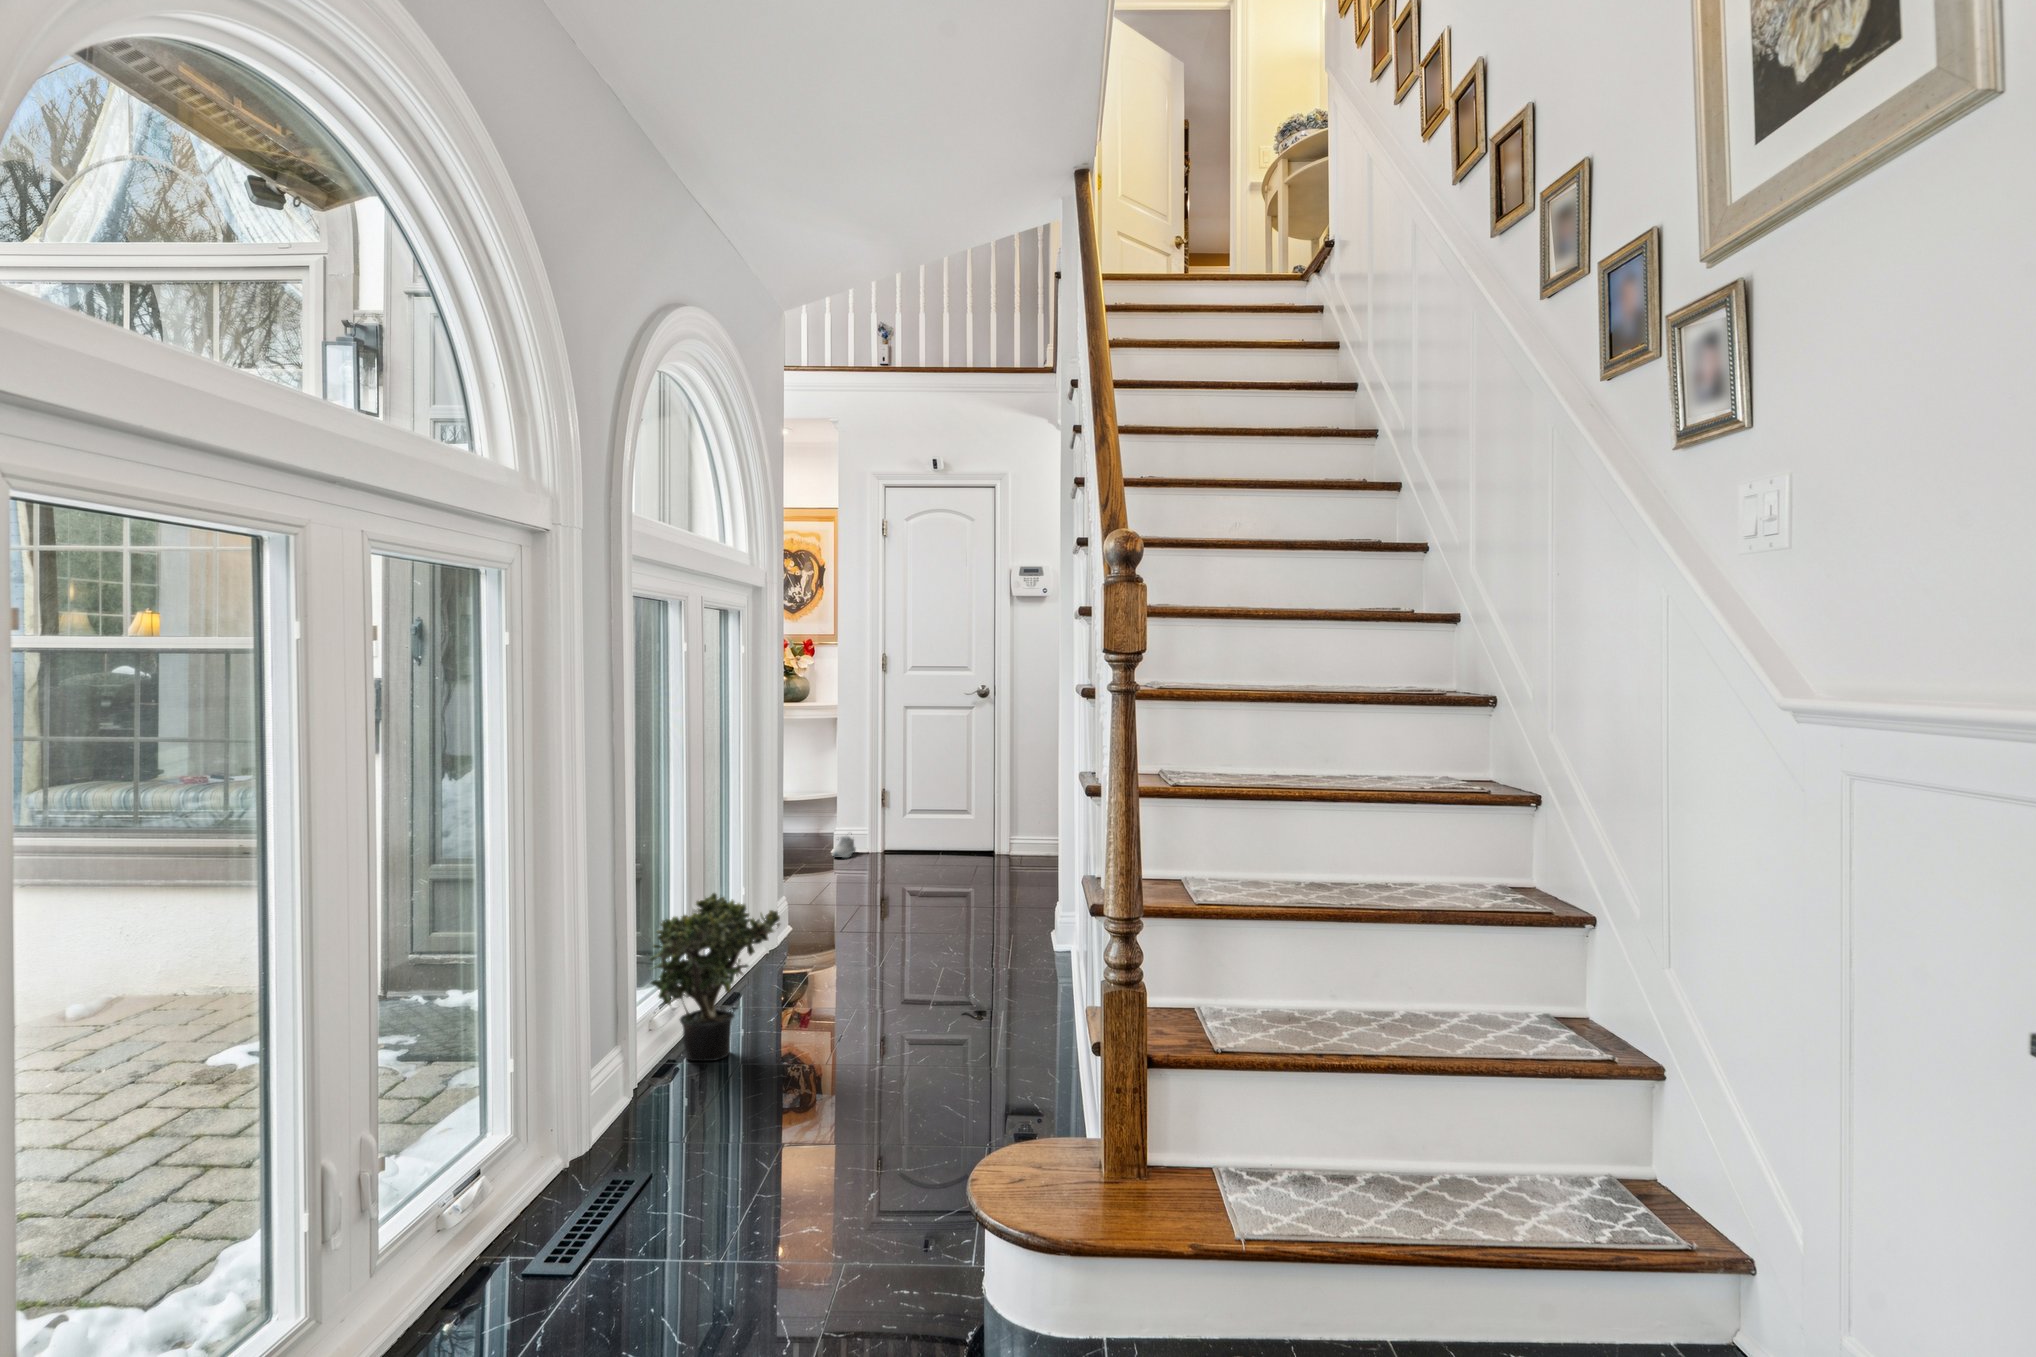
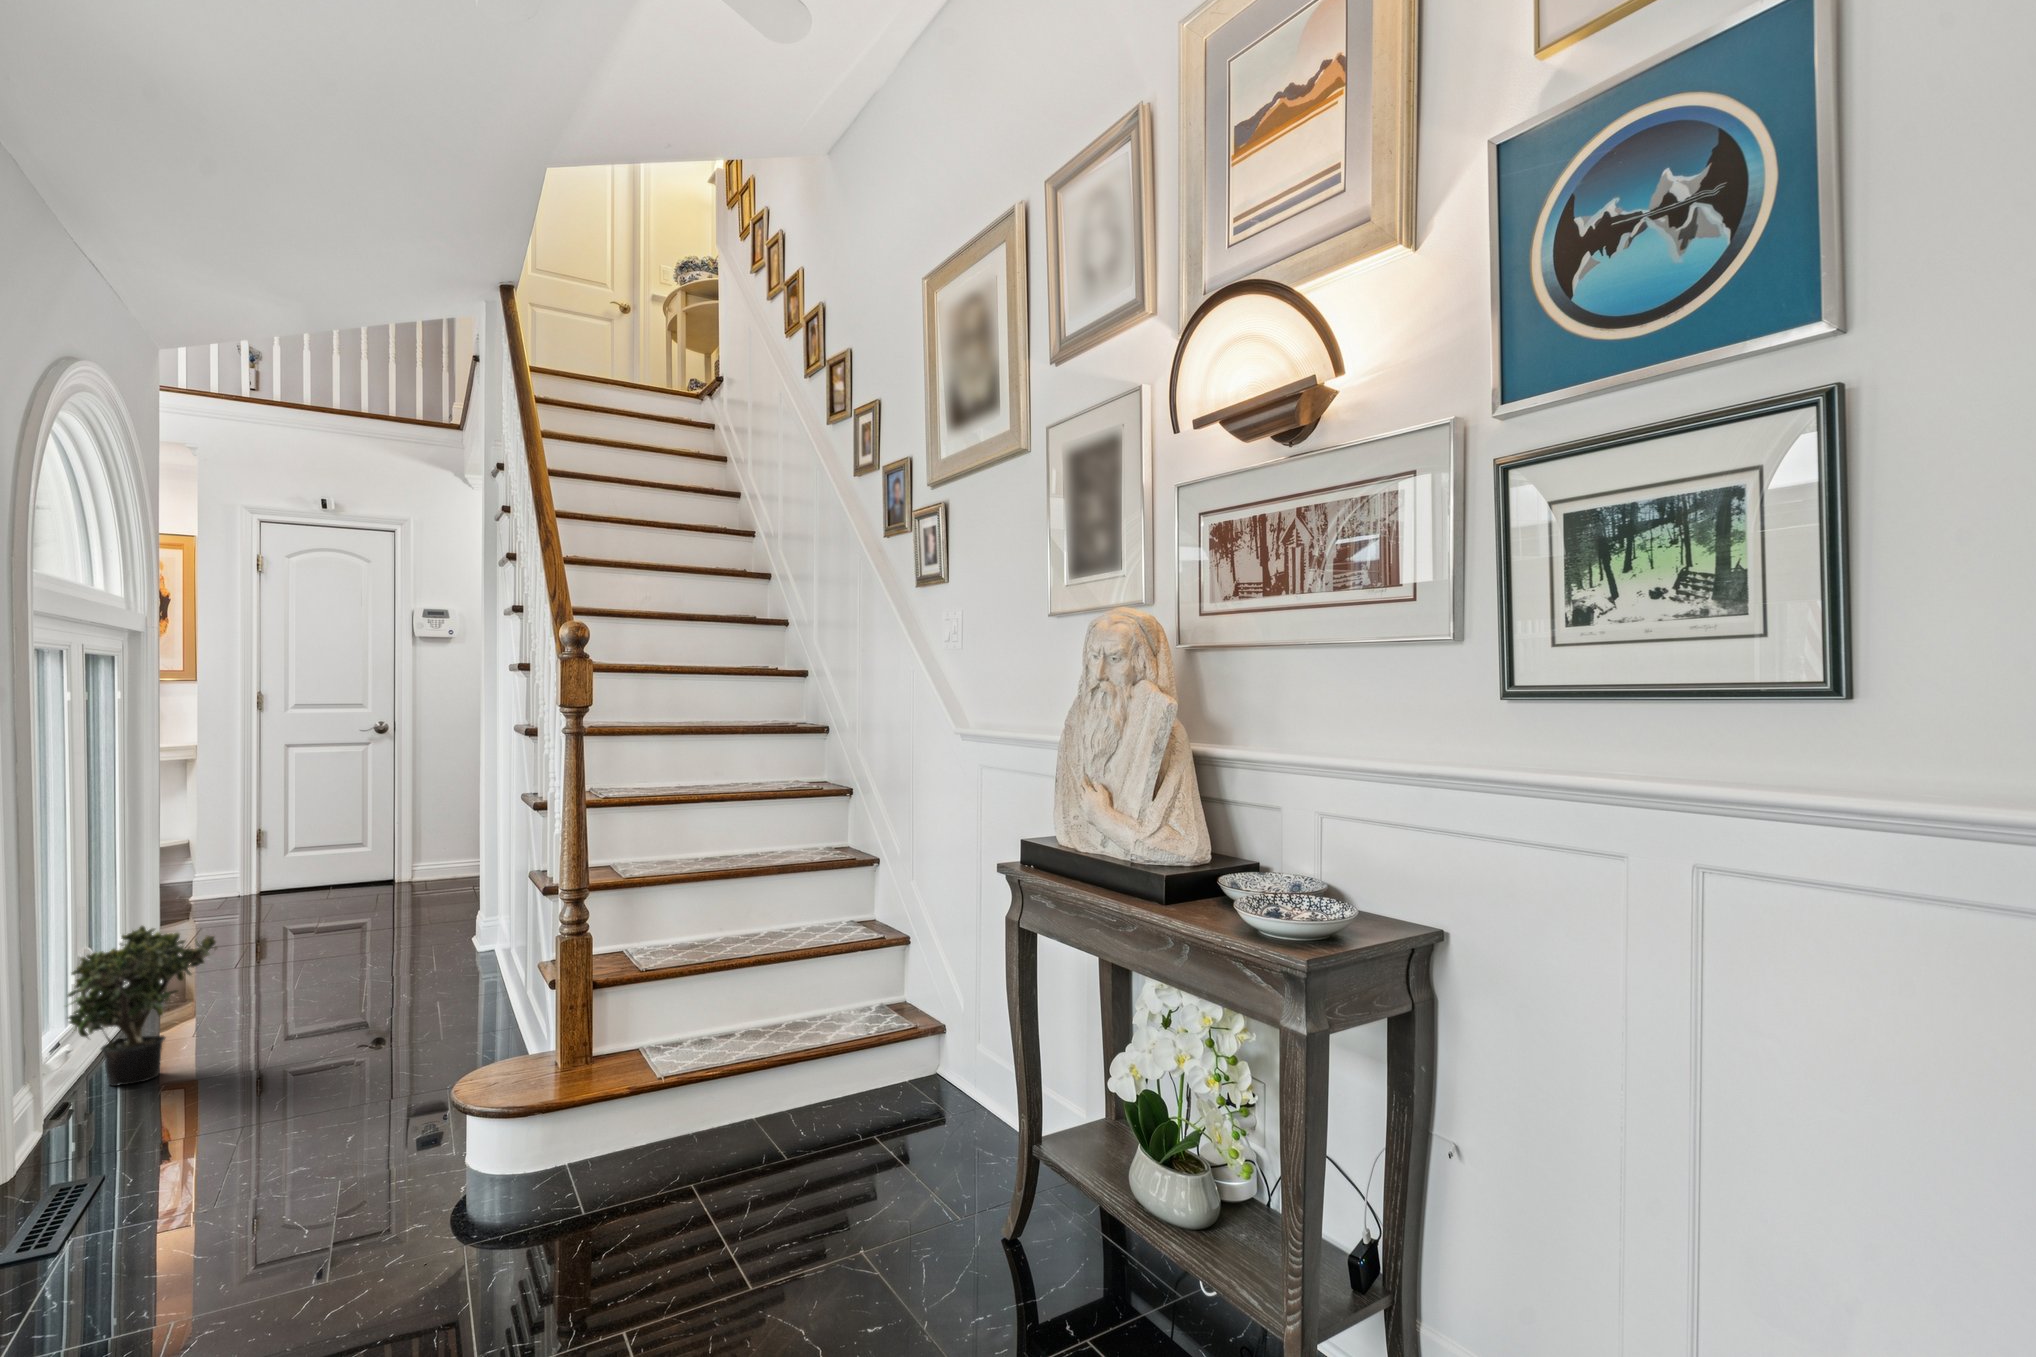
shoe: present [832,834,856,858] -> none [202,875,231,903]

